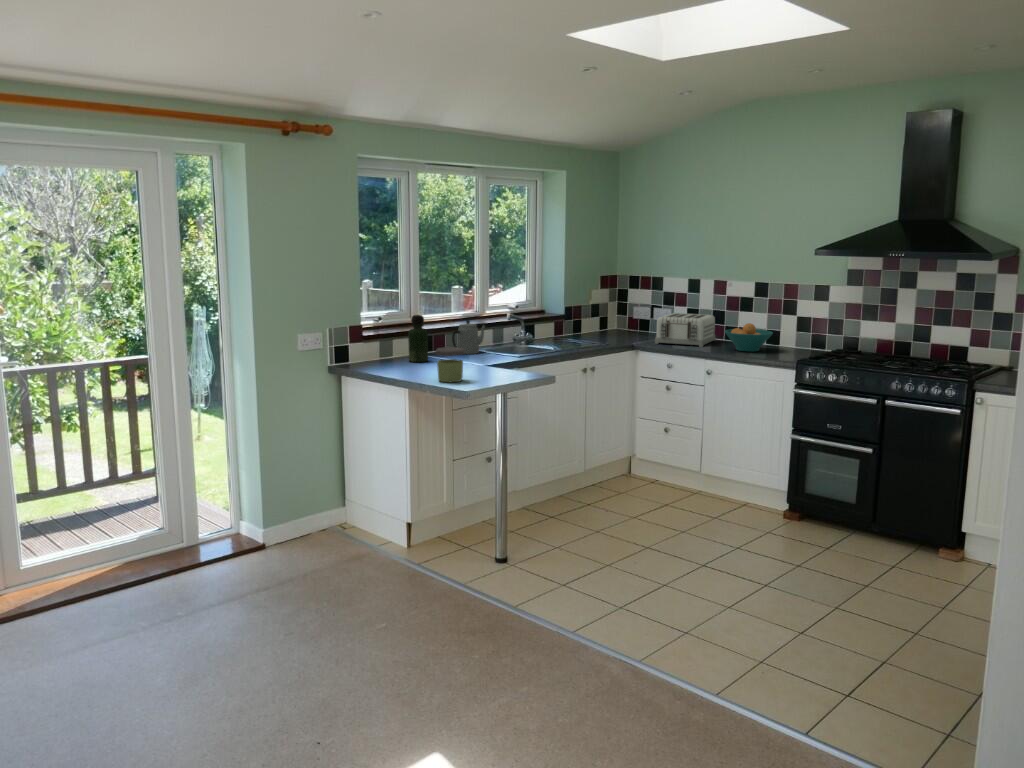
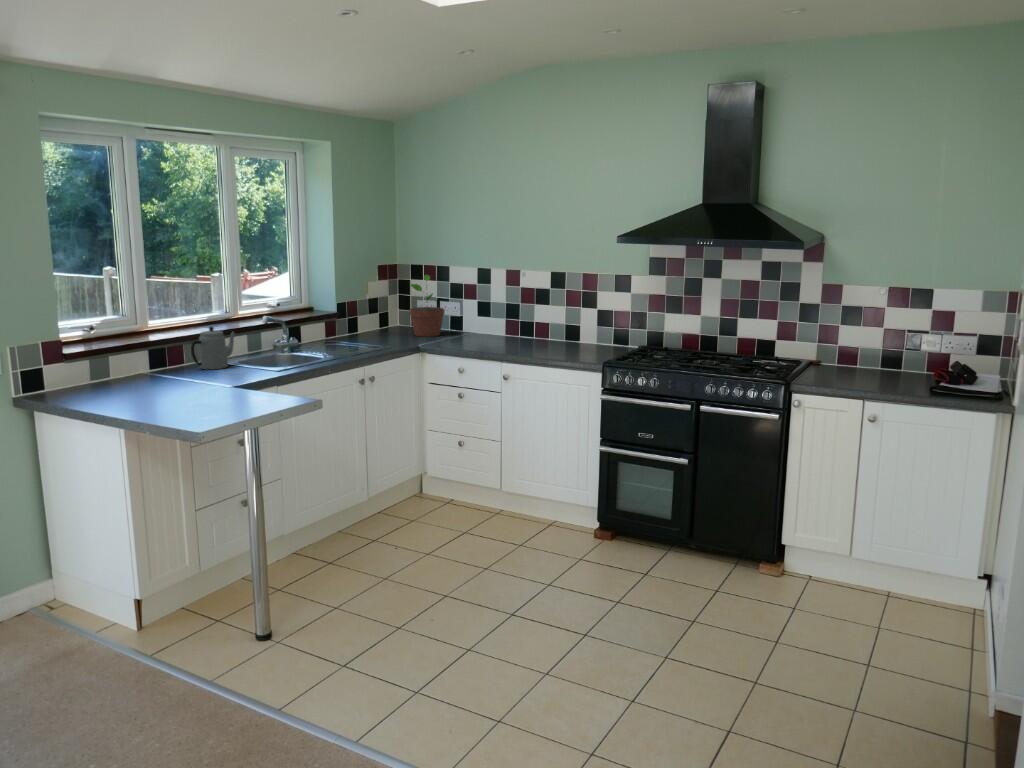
potted plant: none [627,284,657,338] -> present [410,275,444,337]
toaster: present [655,313,715,347] -> none [443,308,510,347]
bottle: present [408,315,428,362] -> none [128,324,158,385]
fruit bowl: present [725,323,773,352] -> none [521,320,574,352]
jar: present [435,347,465,383] -> none [158,370,200,418]

